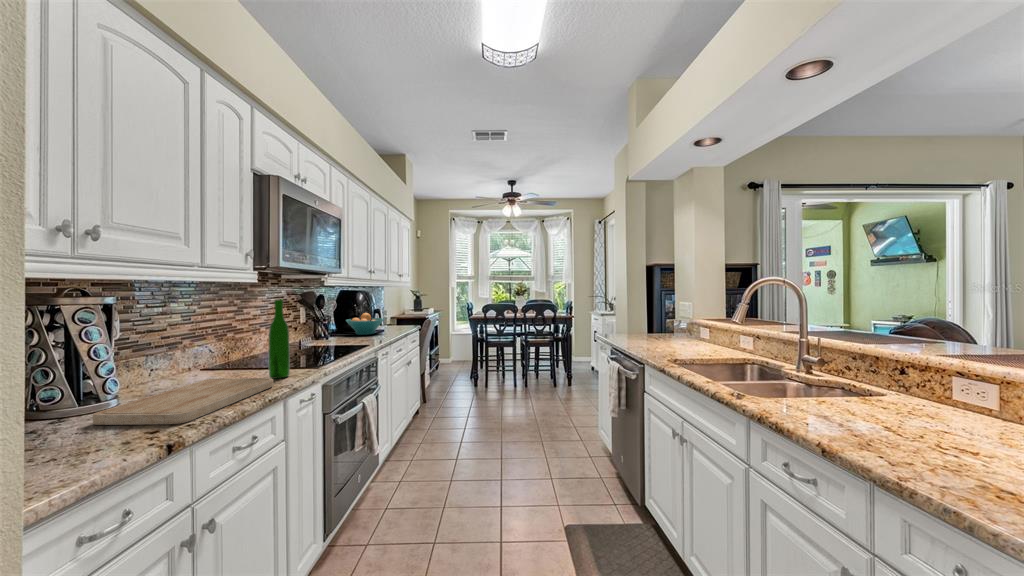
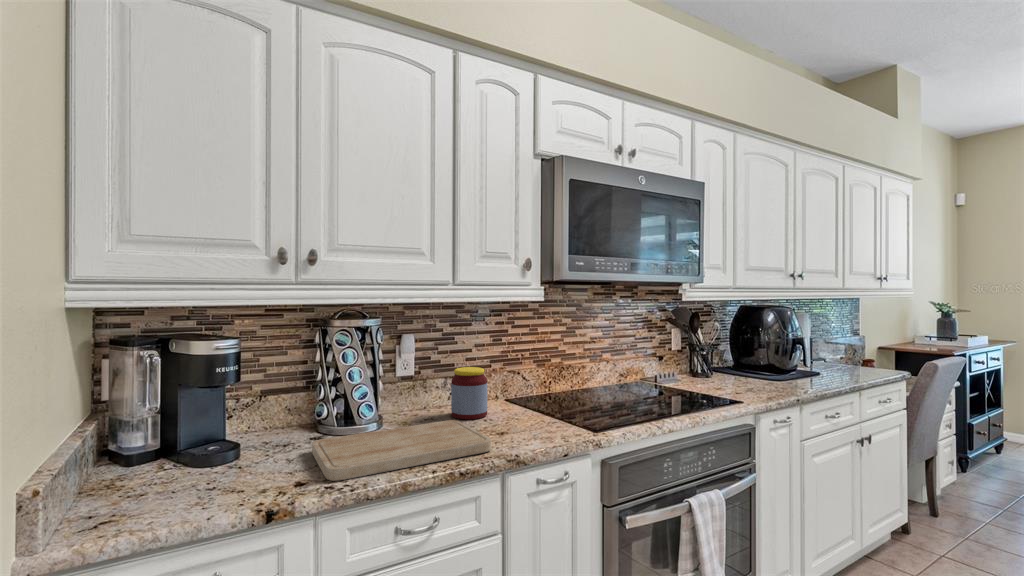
wine bottle: present [268,300,290,379] -> none [515,328,539,439]
fruit bowl: present [346,313,384,335] -> none [736,343,802,379]
jar: none [176,339,216,384] -> present [451,367,487,419]

